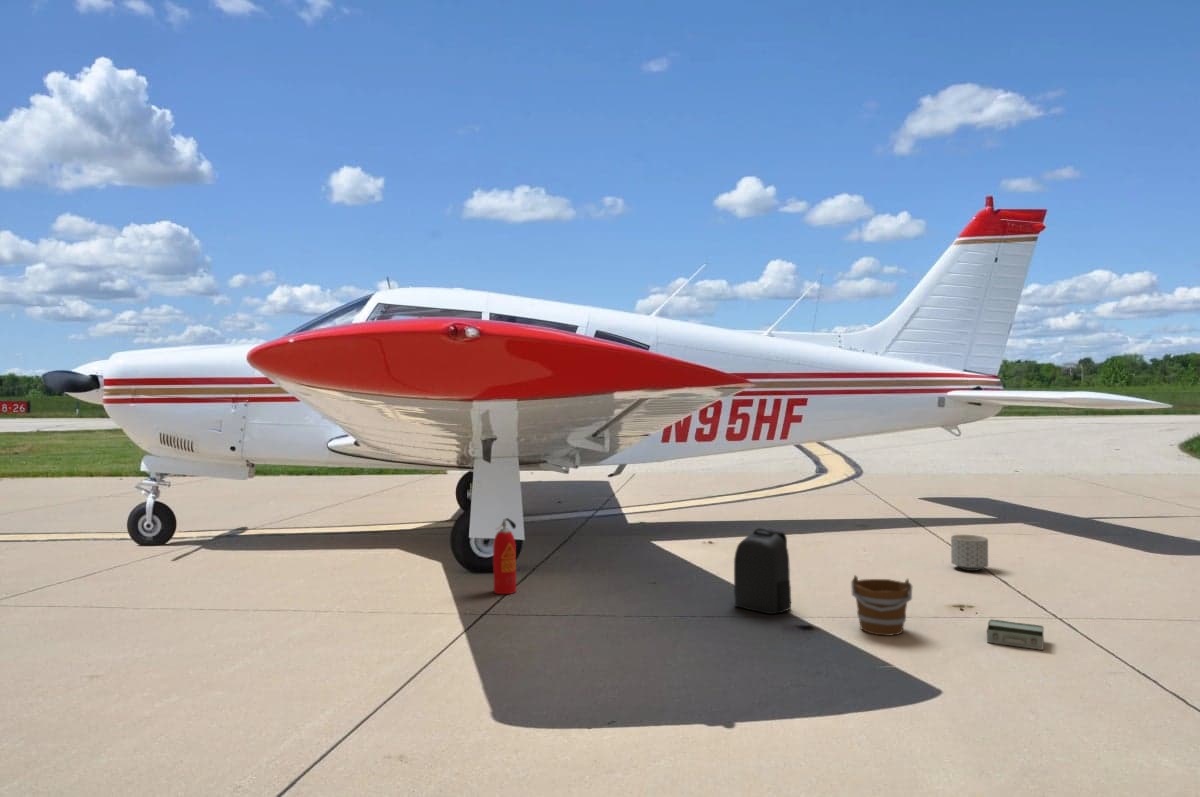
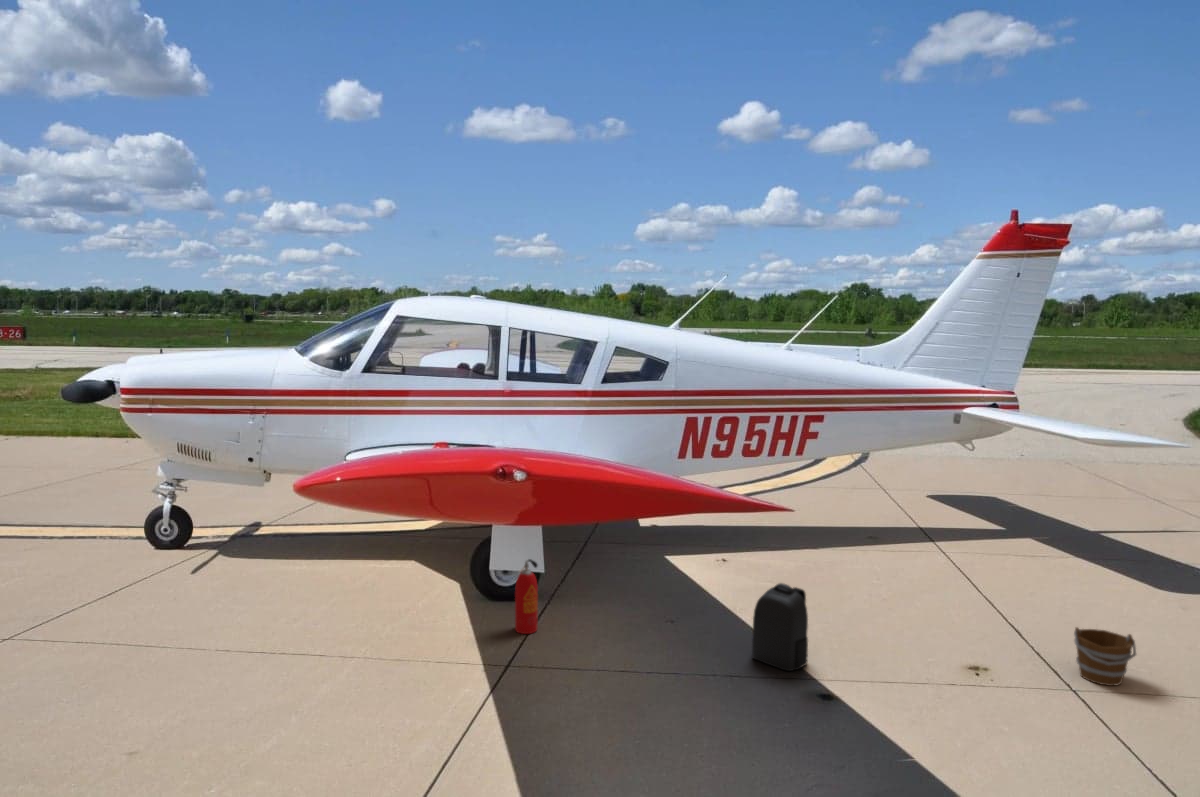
planter: present [951,535,988,571] -> none [961,573,999,611]
bucket: present [851,576,912,636] -> present [1074,628,1136,686]
toolbox: present [987,620,1044,650] -> none [999,692,1054,731]

